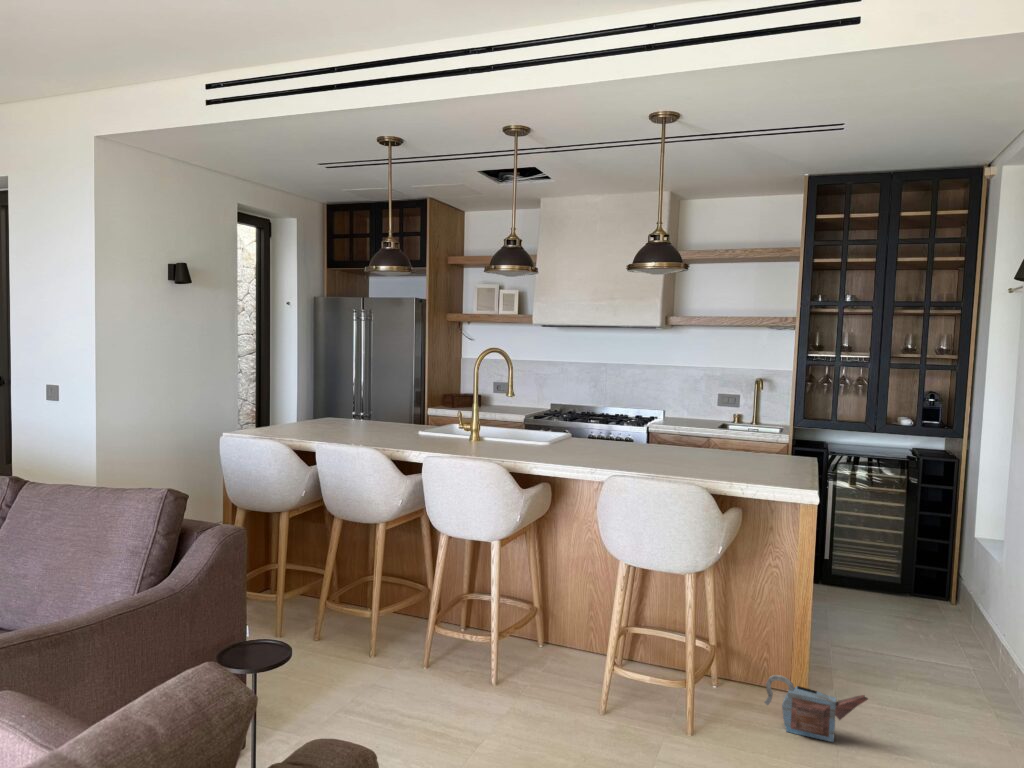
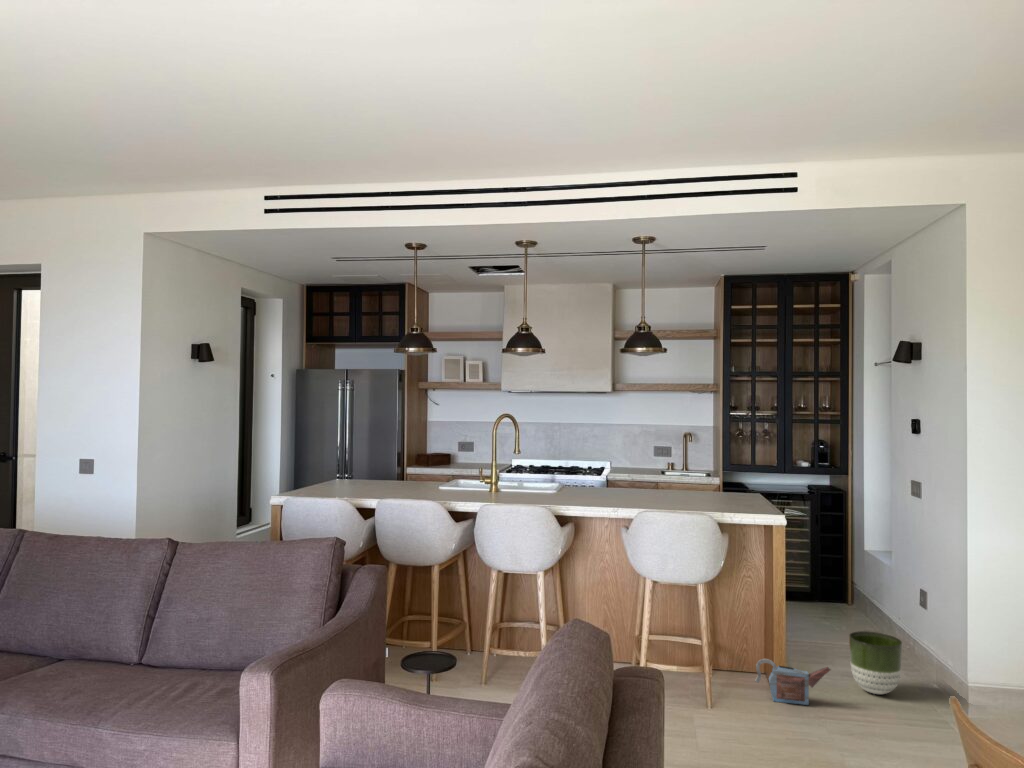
planter: none [908,649,983,737] -> present [849,631,902,694]

